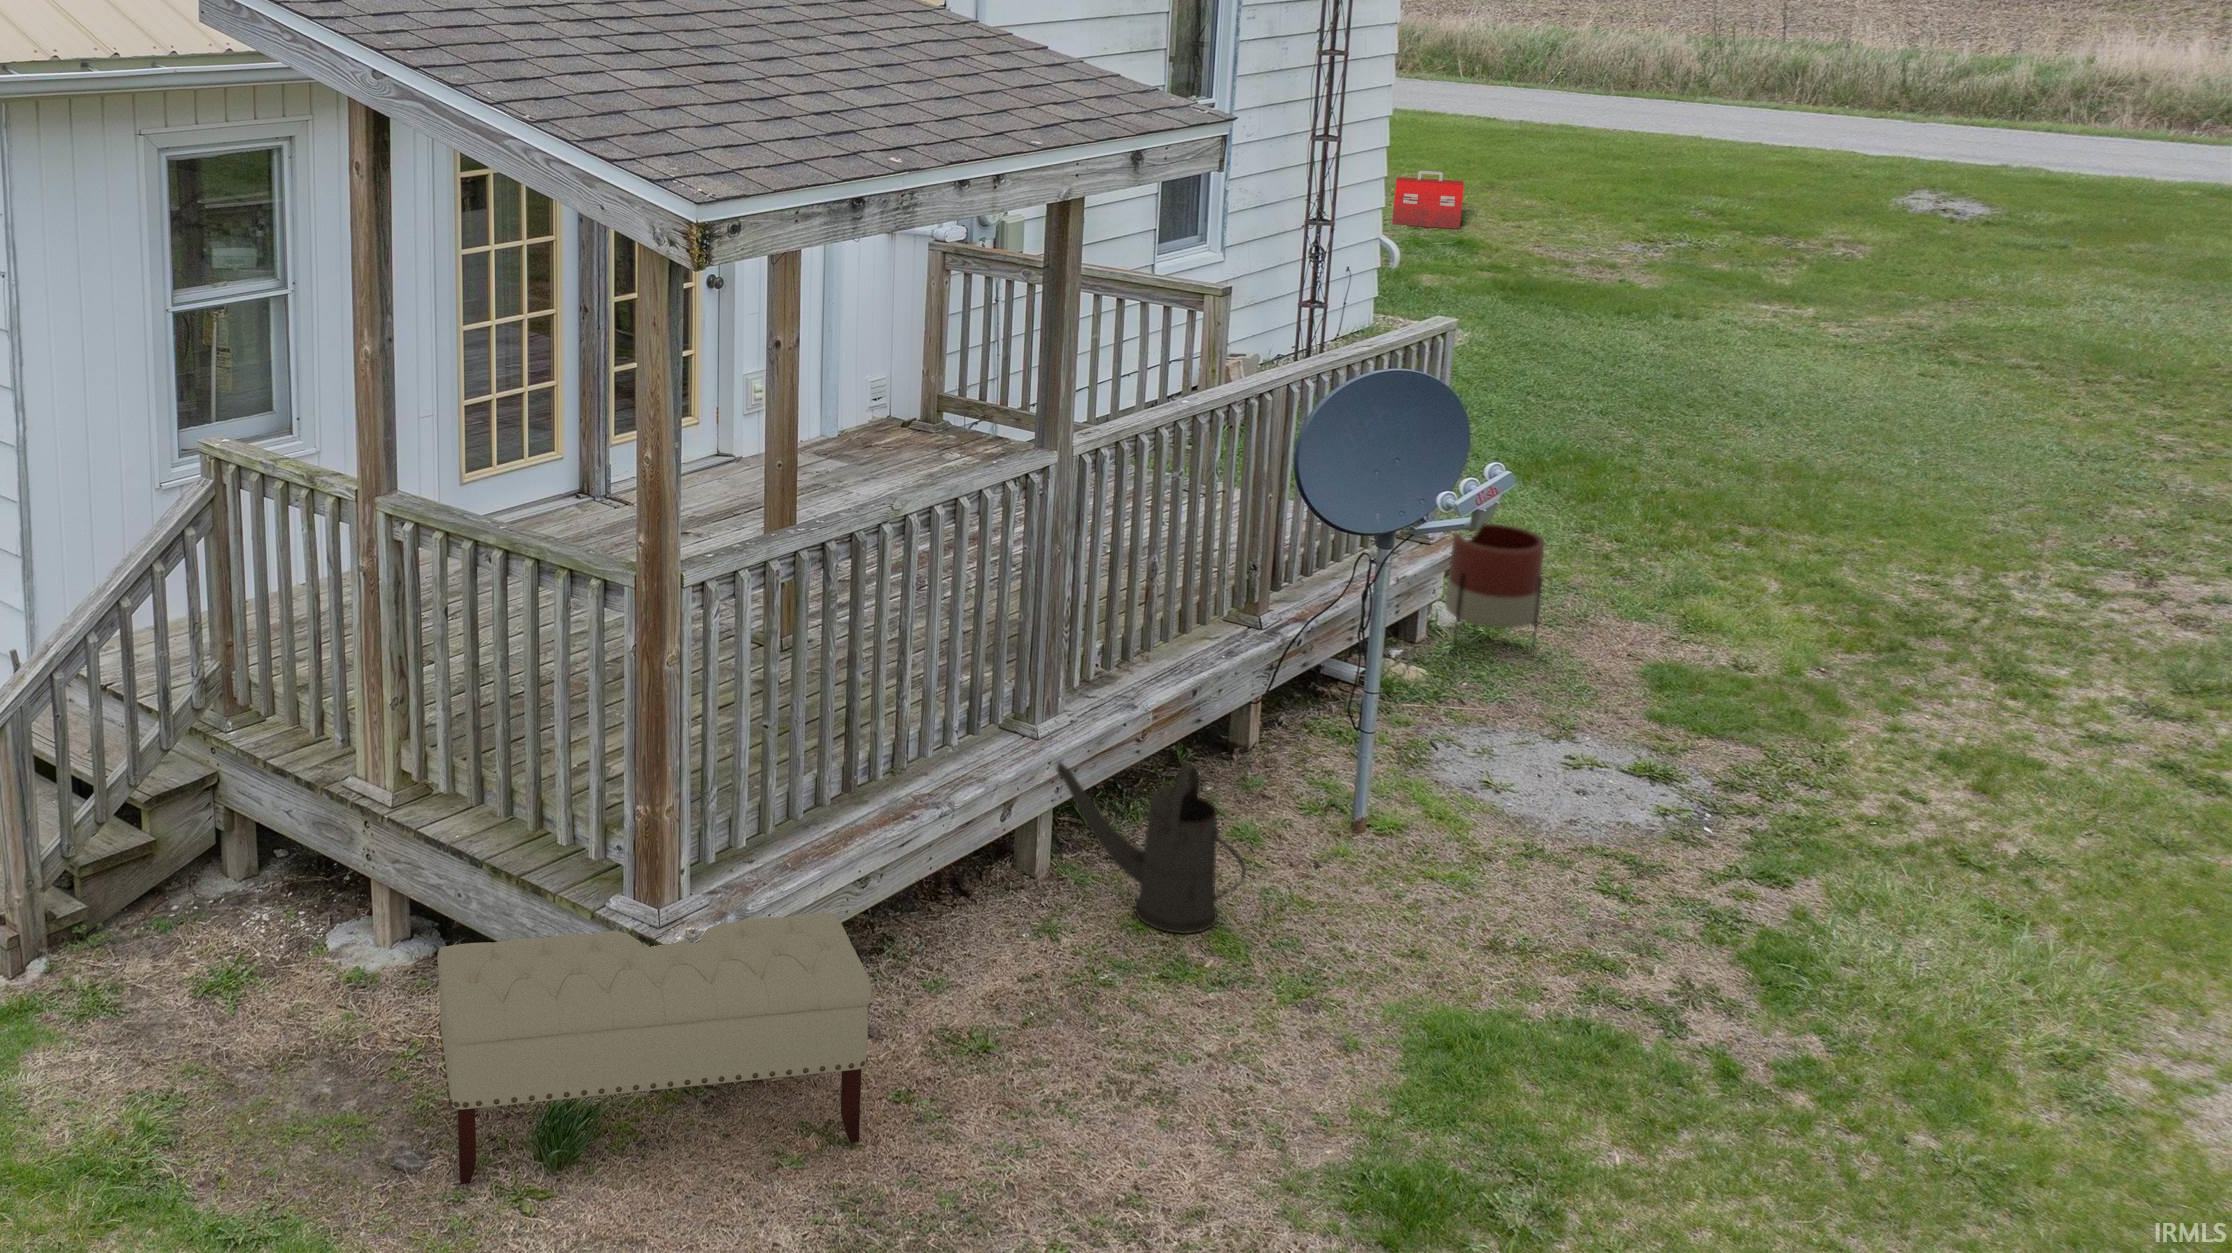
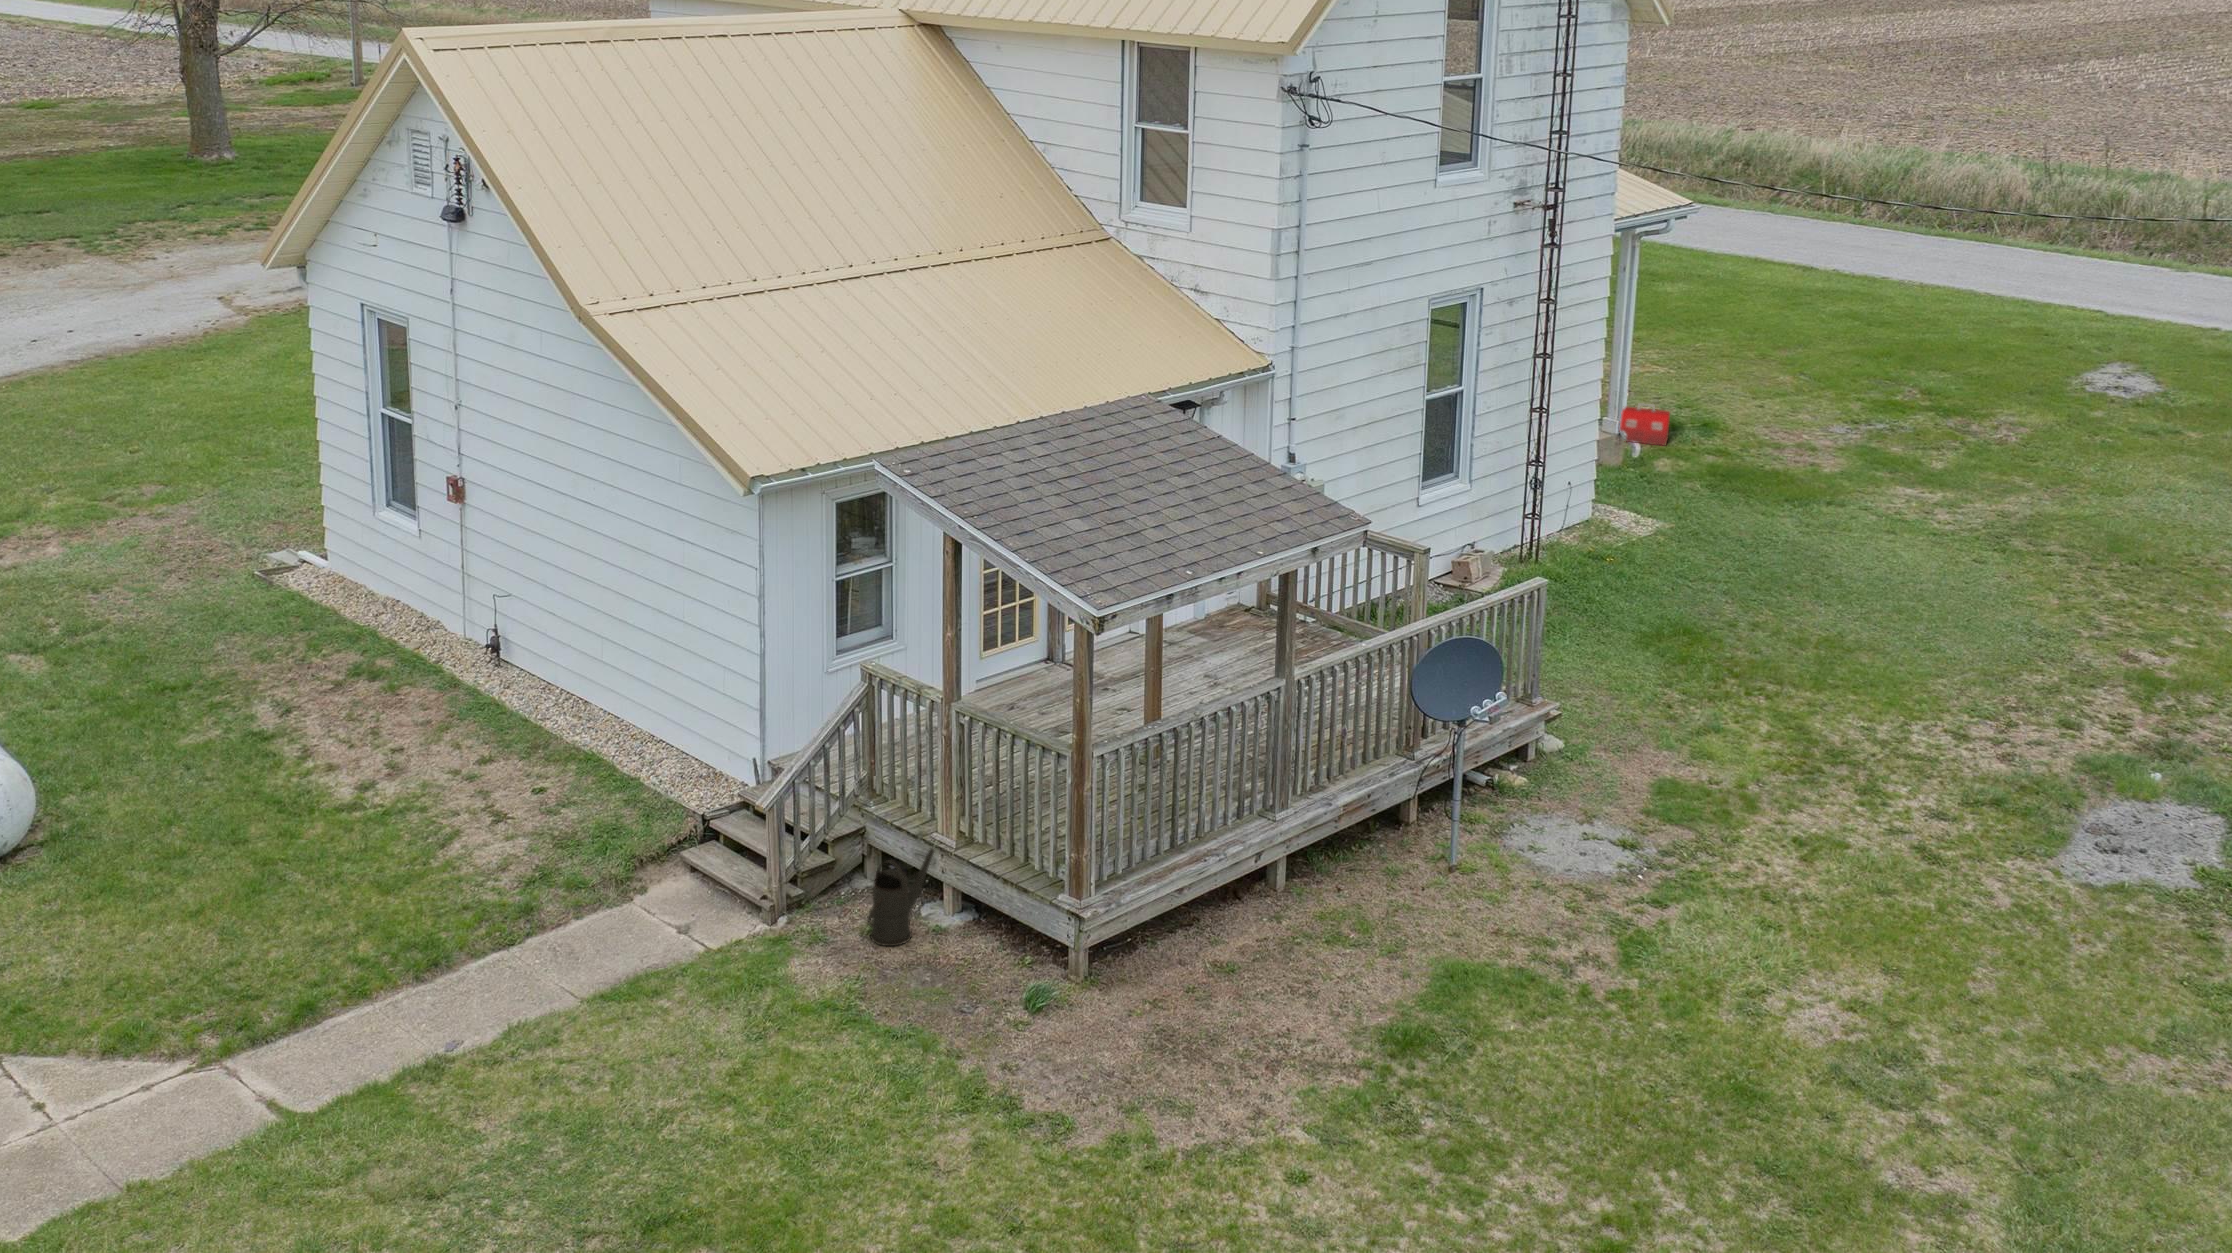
planter: present [1445,523,1545,655] -> none [1533,700,1586,777]
watering can: present [1057,763,1246,934] -> present [868,849,934,946]
bench: present [437,913,872,1184] -> none [980,905,1175,1019]

